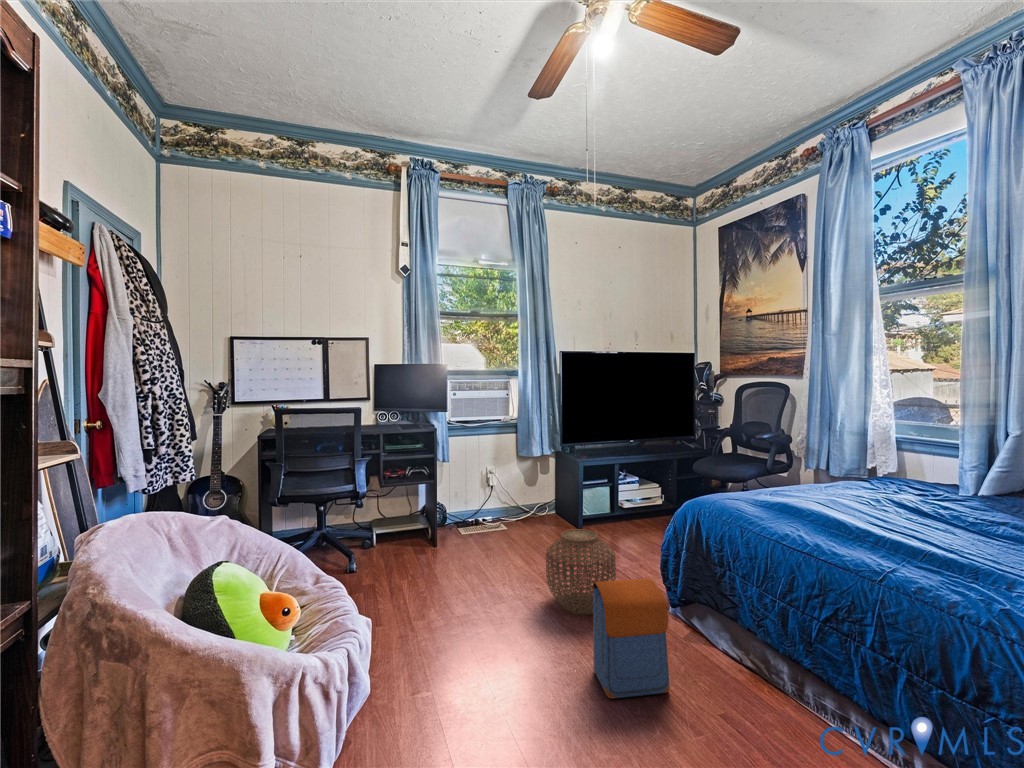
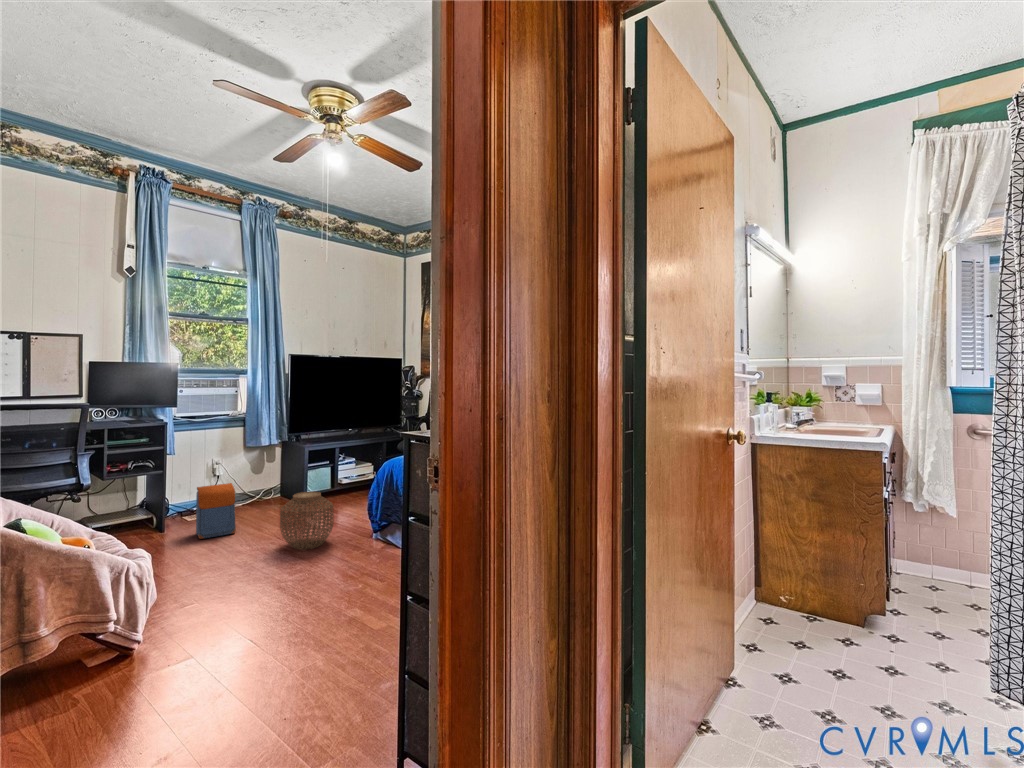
backpack: present [593,578,670,699] -> present [196,483,236,539]

